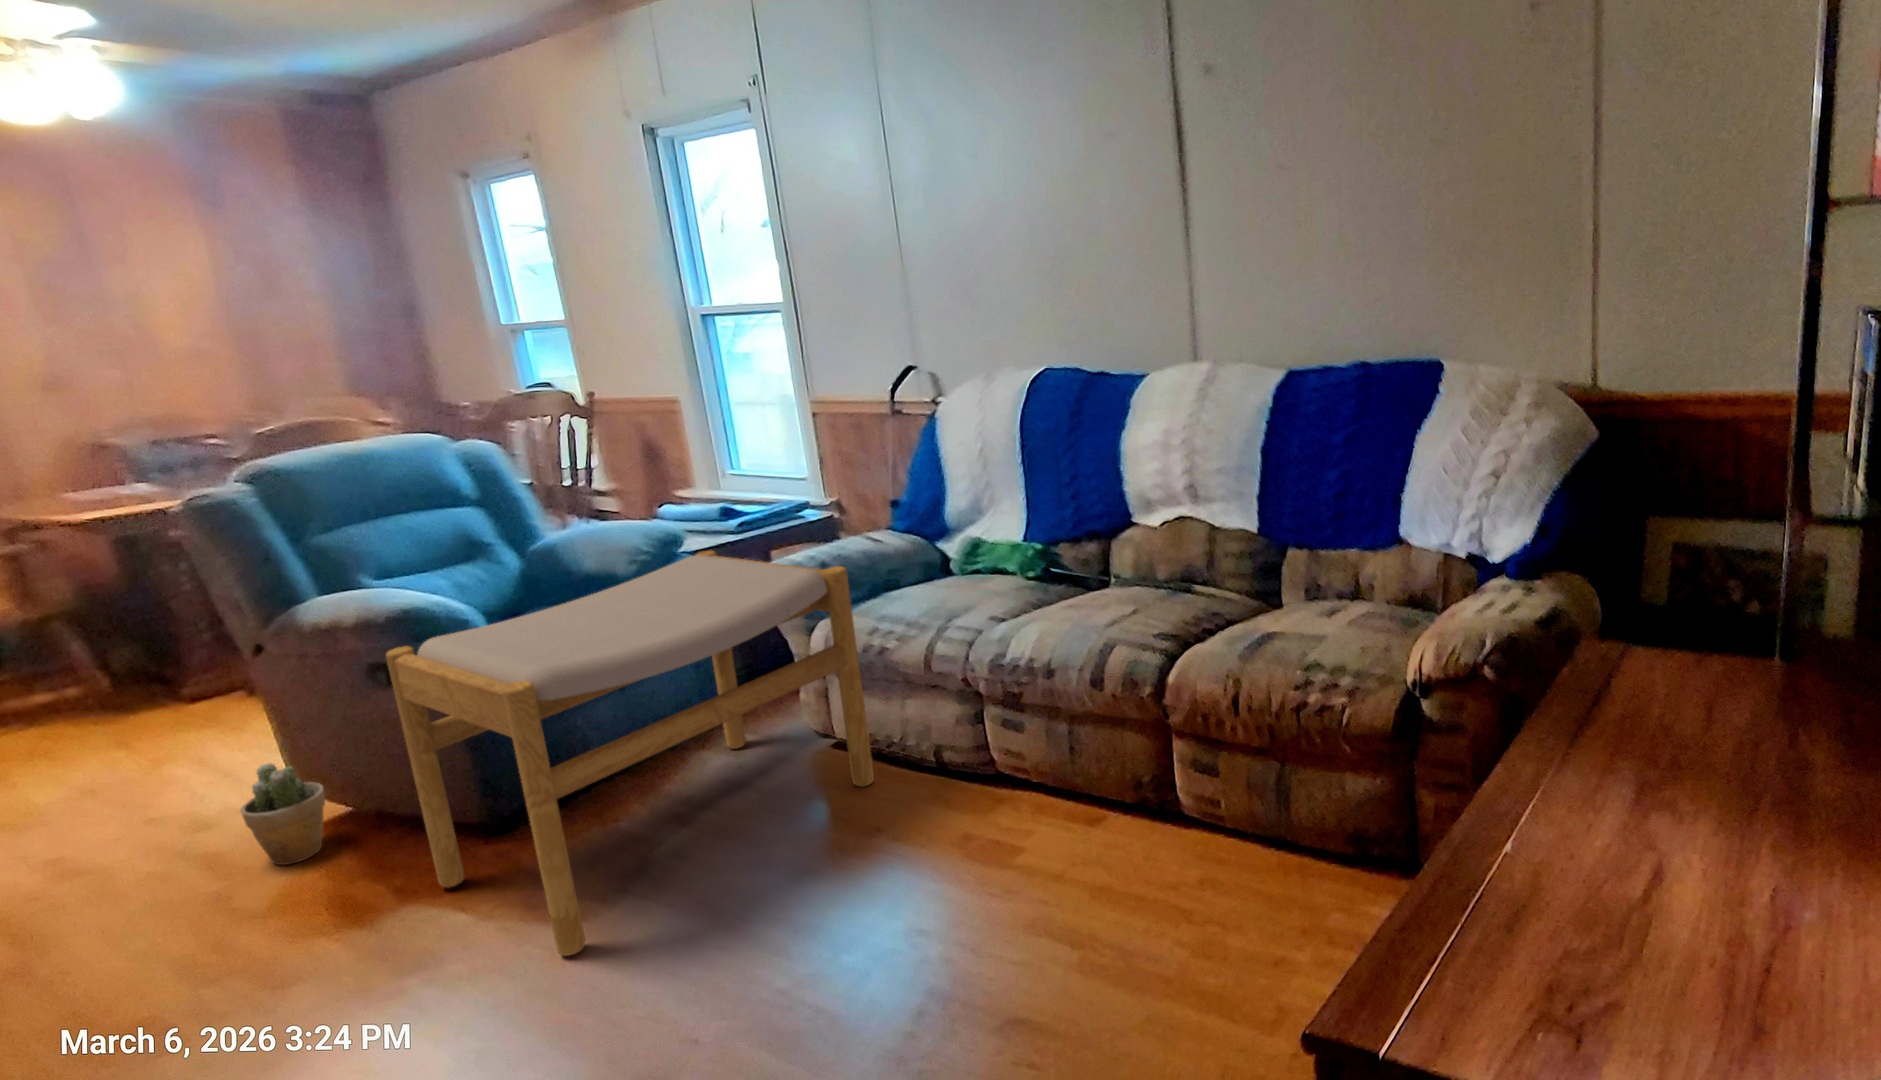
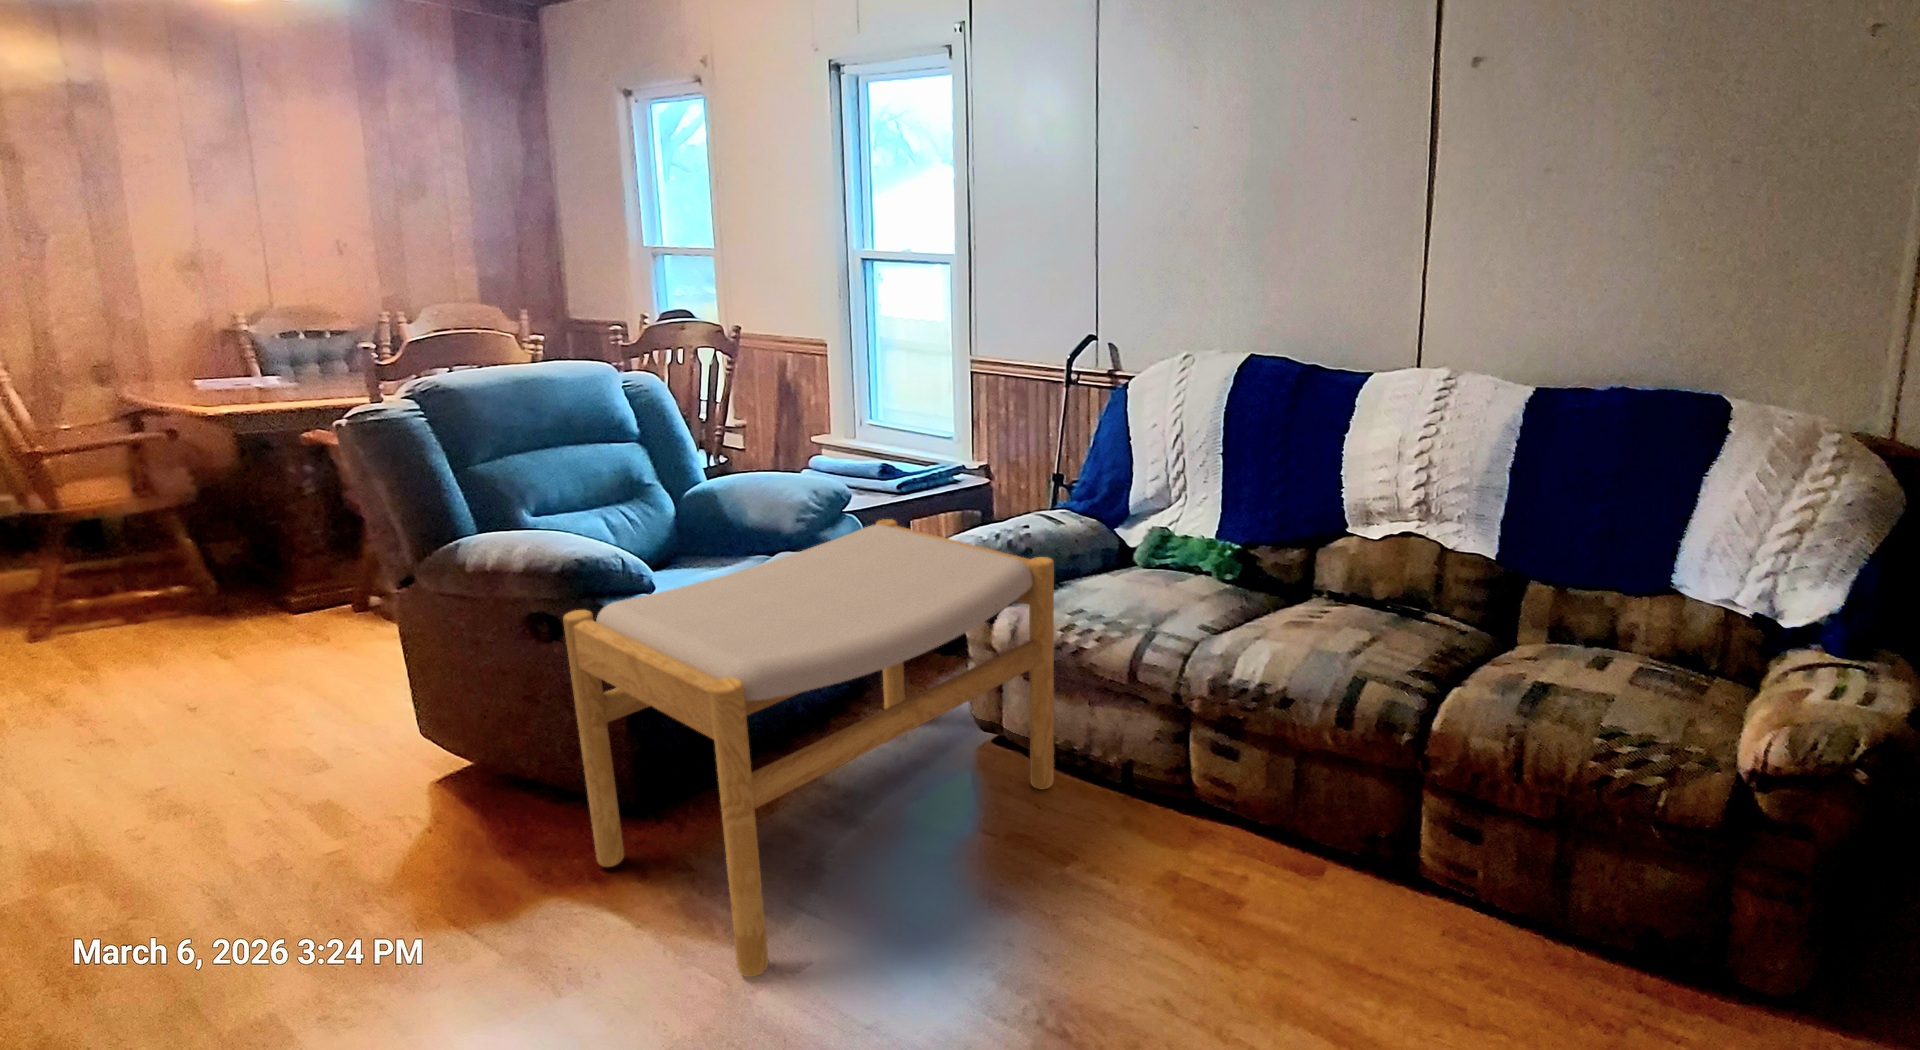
potted plant: present [240,763,325,865] -> none [386,707,474,815]

